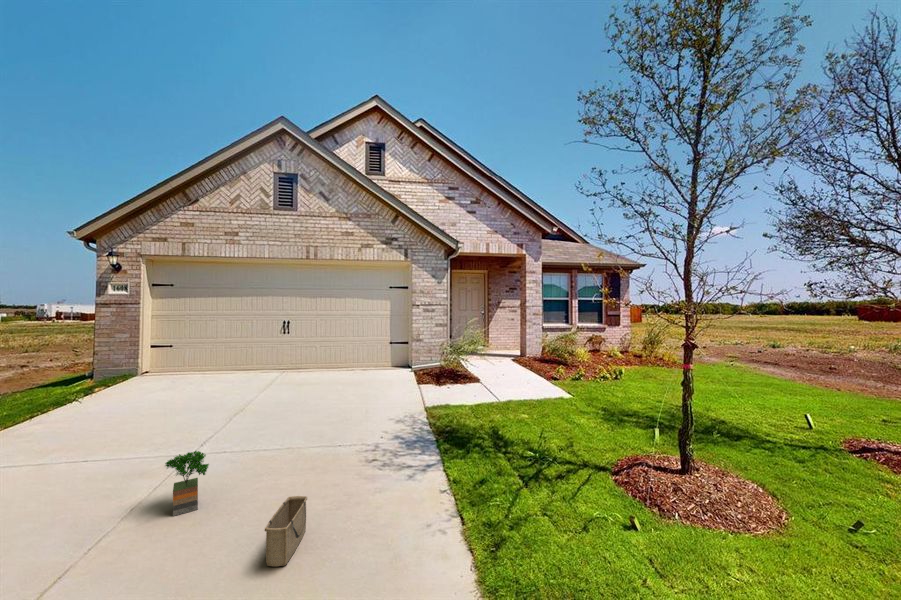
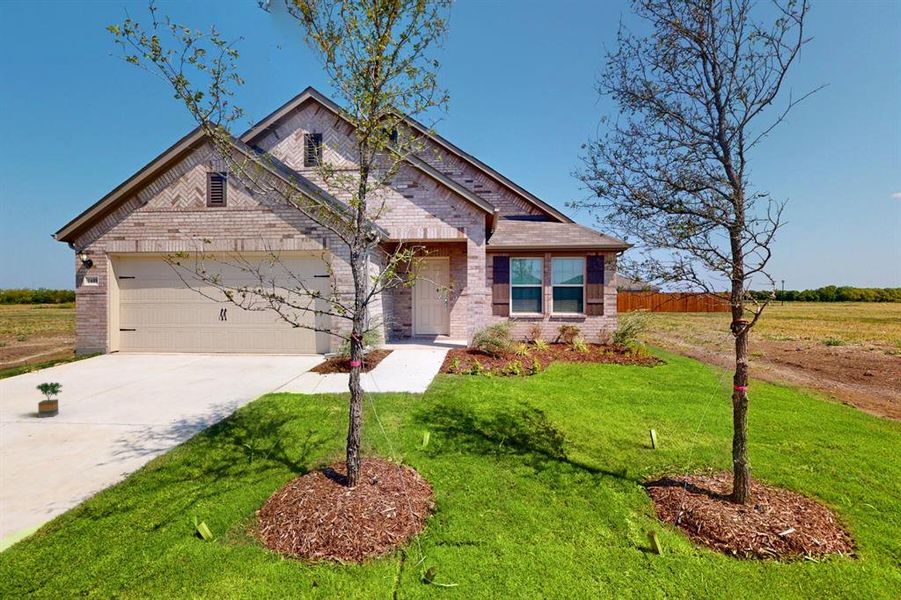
basket: present [265,496,307,566] -> none [55,406,95,435]

